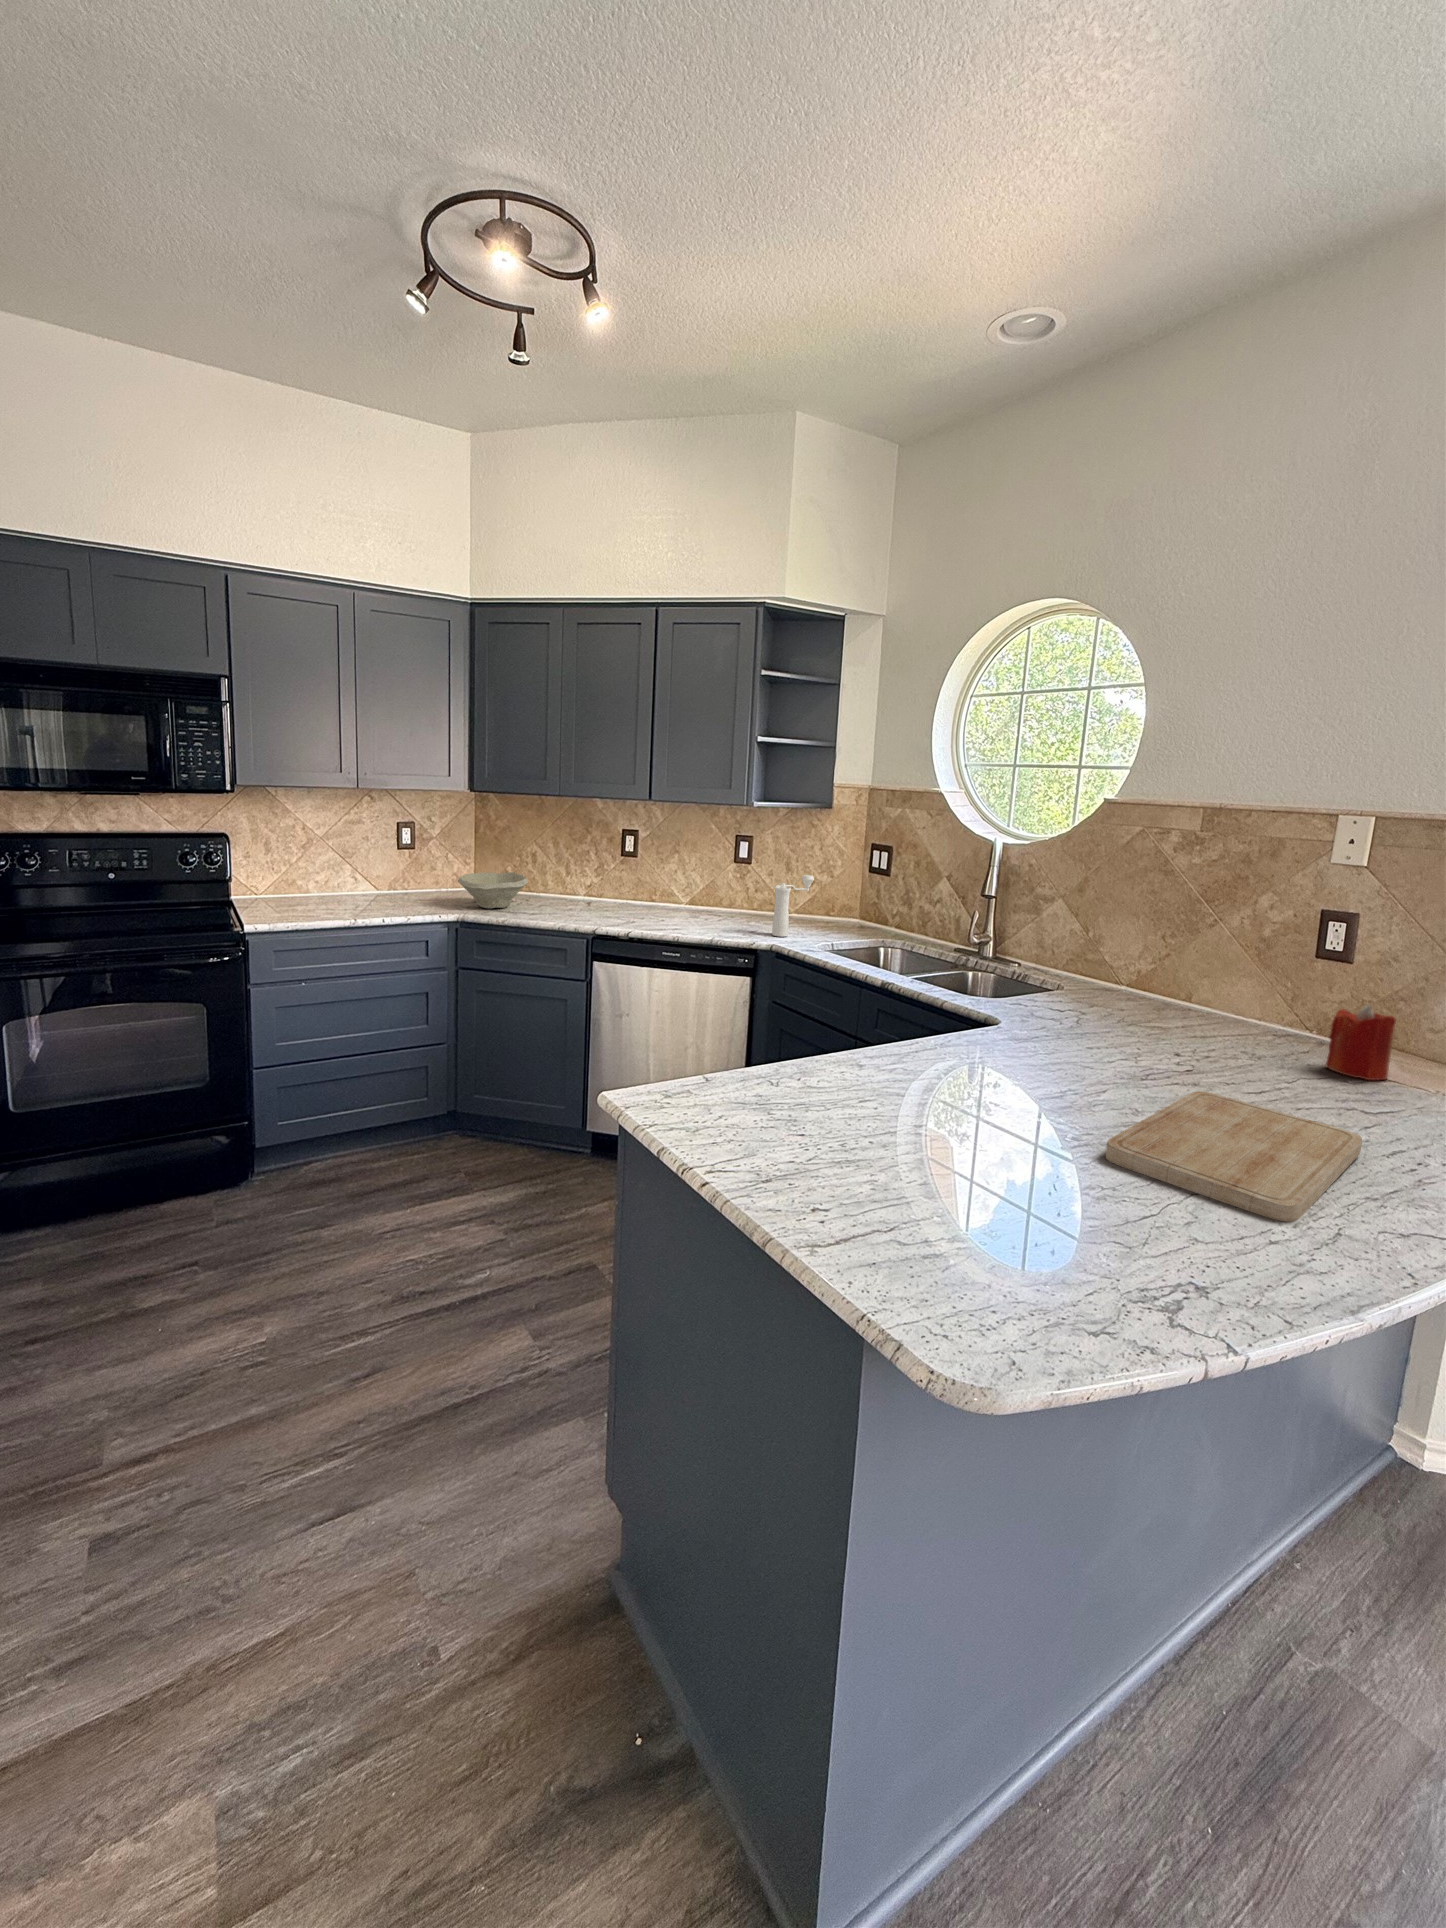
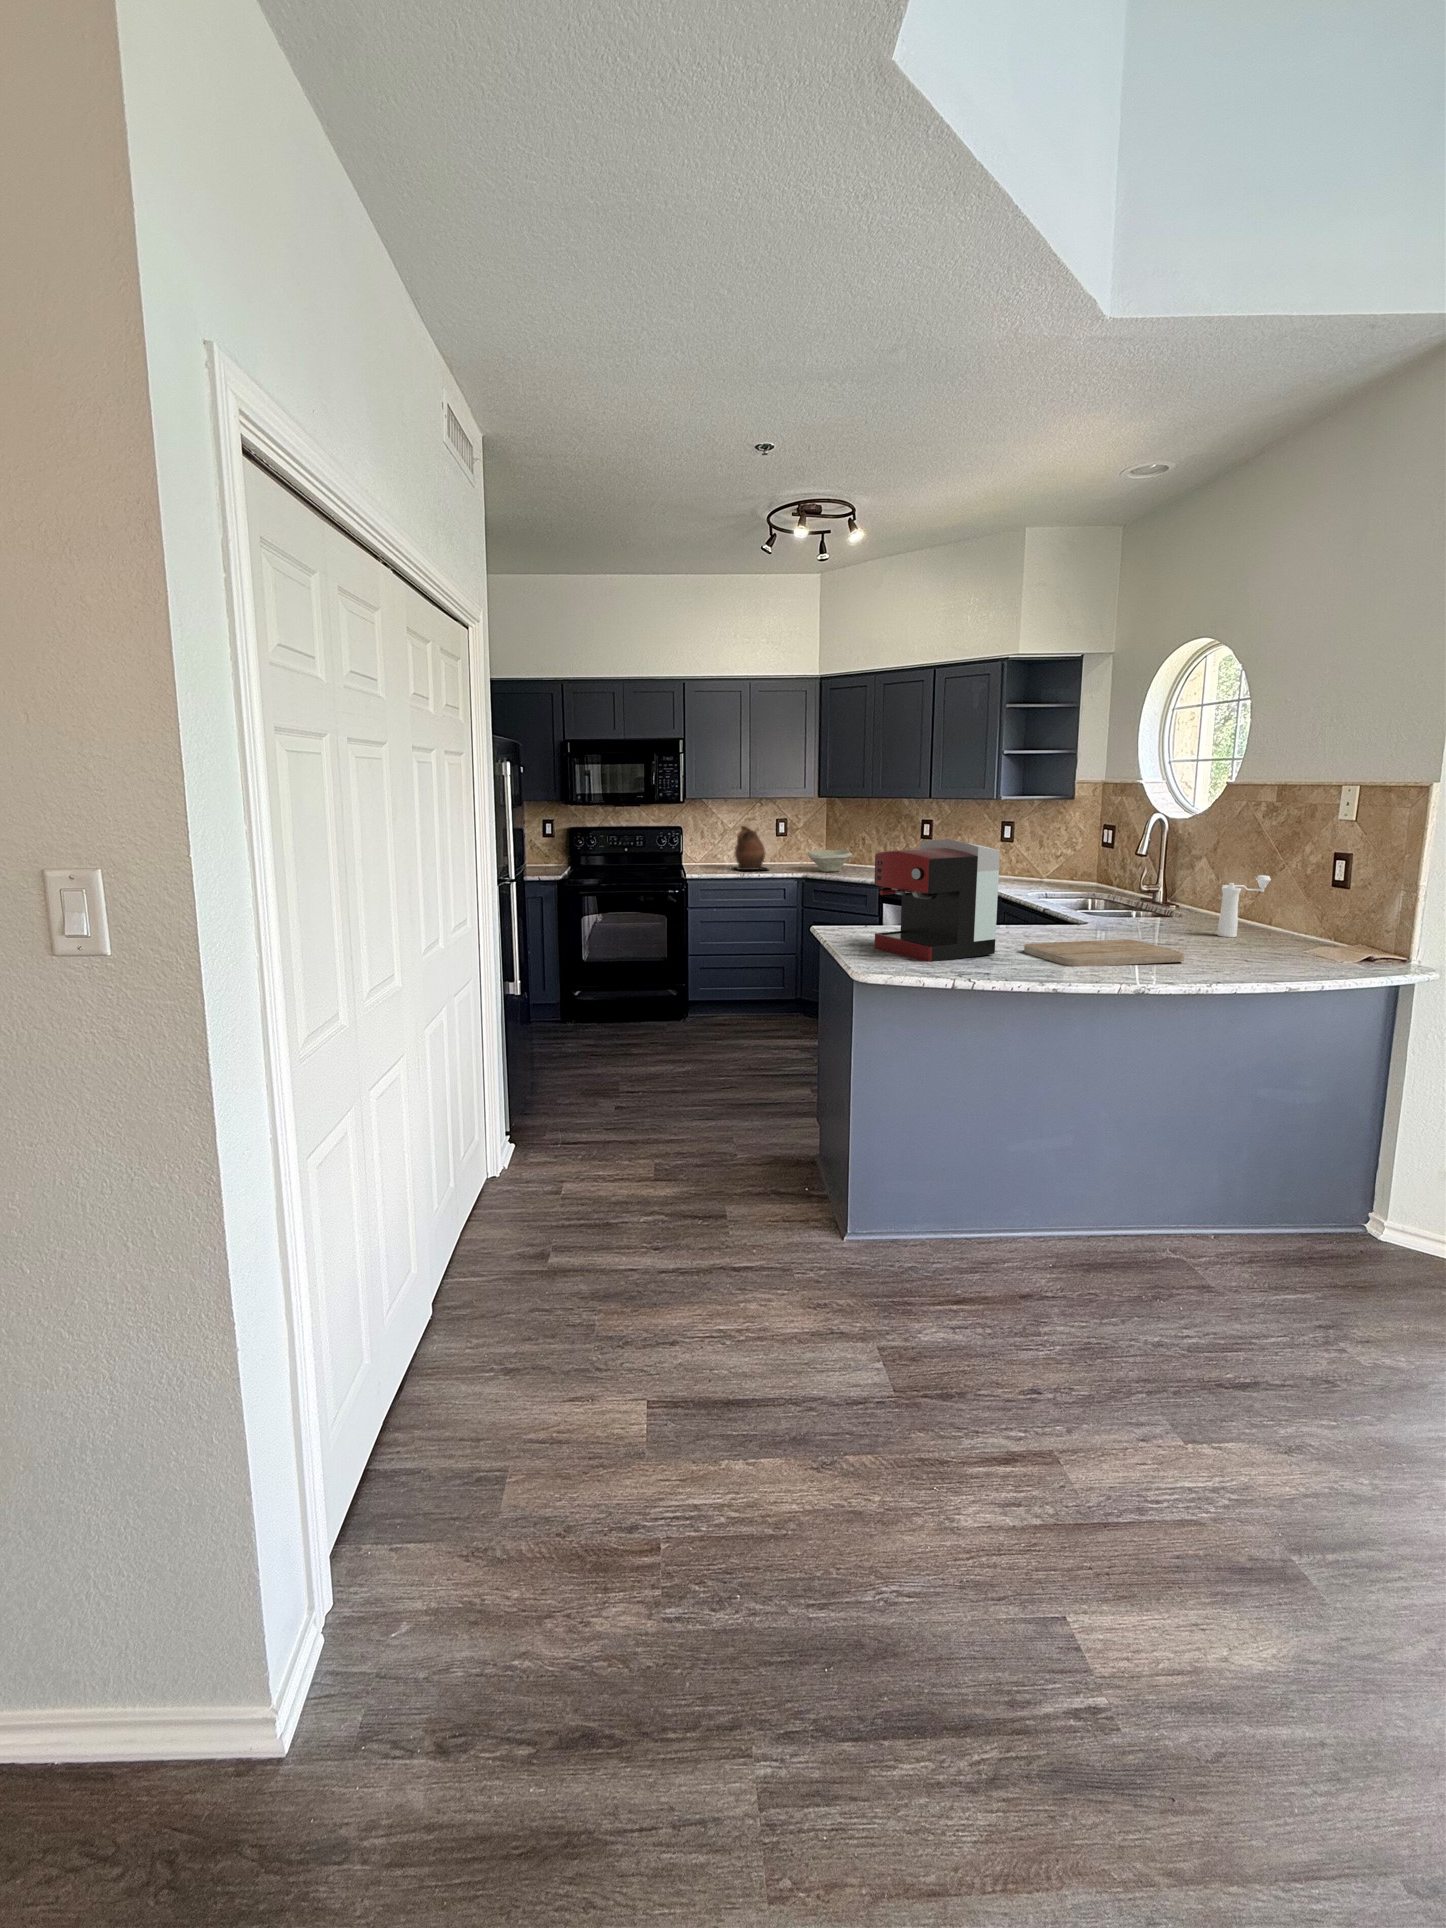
ceramic pitcher: none [325,835,397,909] -> present [735,826,766,870]
pepper mill: present [772,875,814,937] -> present [1218,875,1271,937]
coffee maker: none [853,930,1133,1285] -> present [874,839,1000,962]
candle: present [1326,1005,1396,1080] -> none [1289,907,1334,955]

